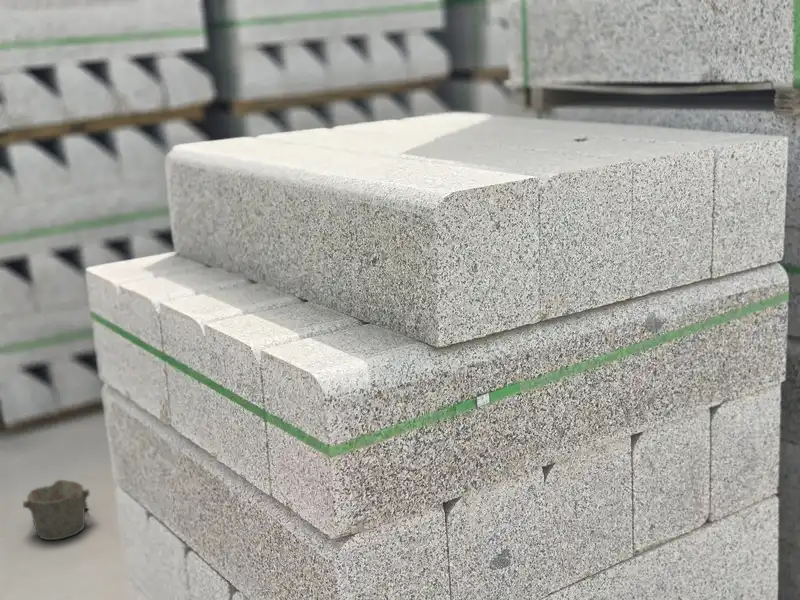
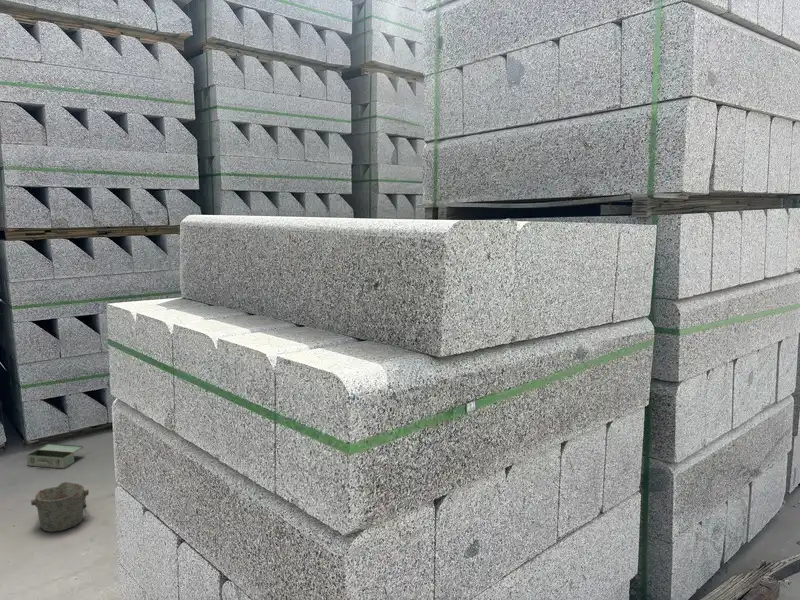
toolbox: none [11,429,79,462] -> present [27,444,83,468]

